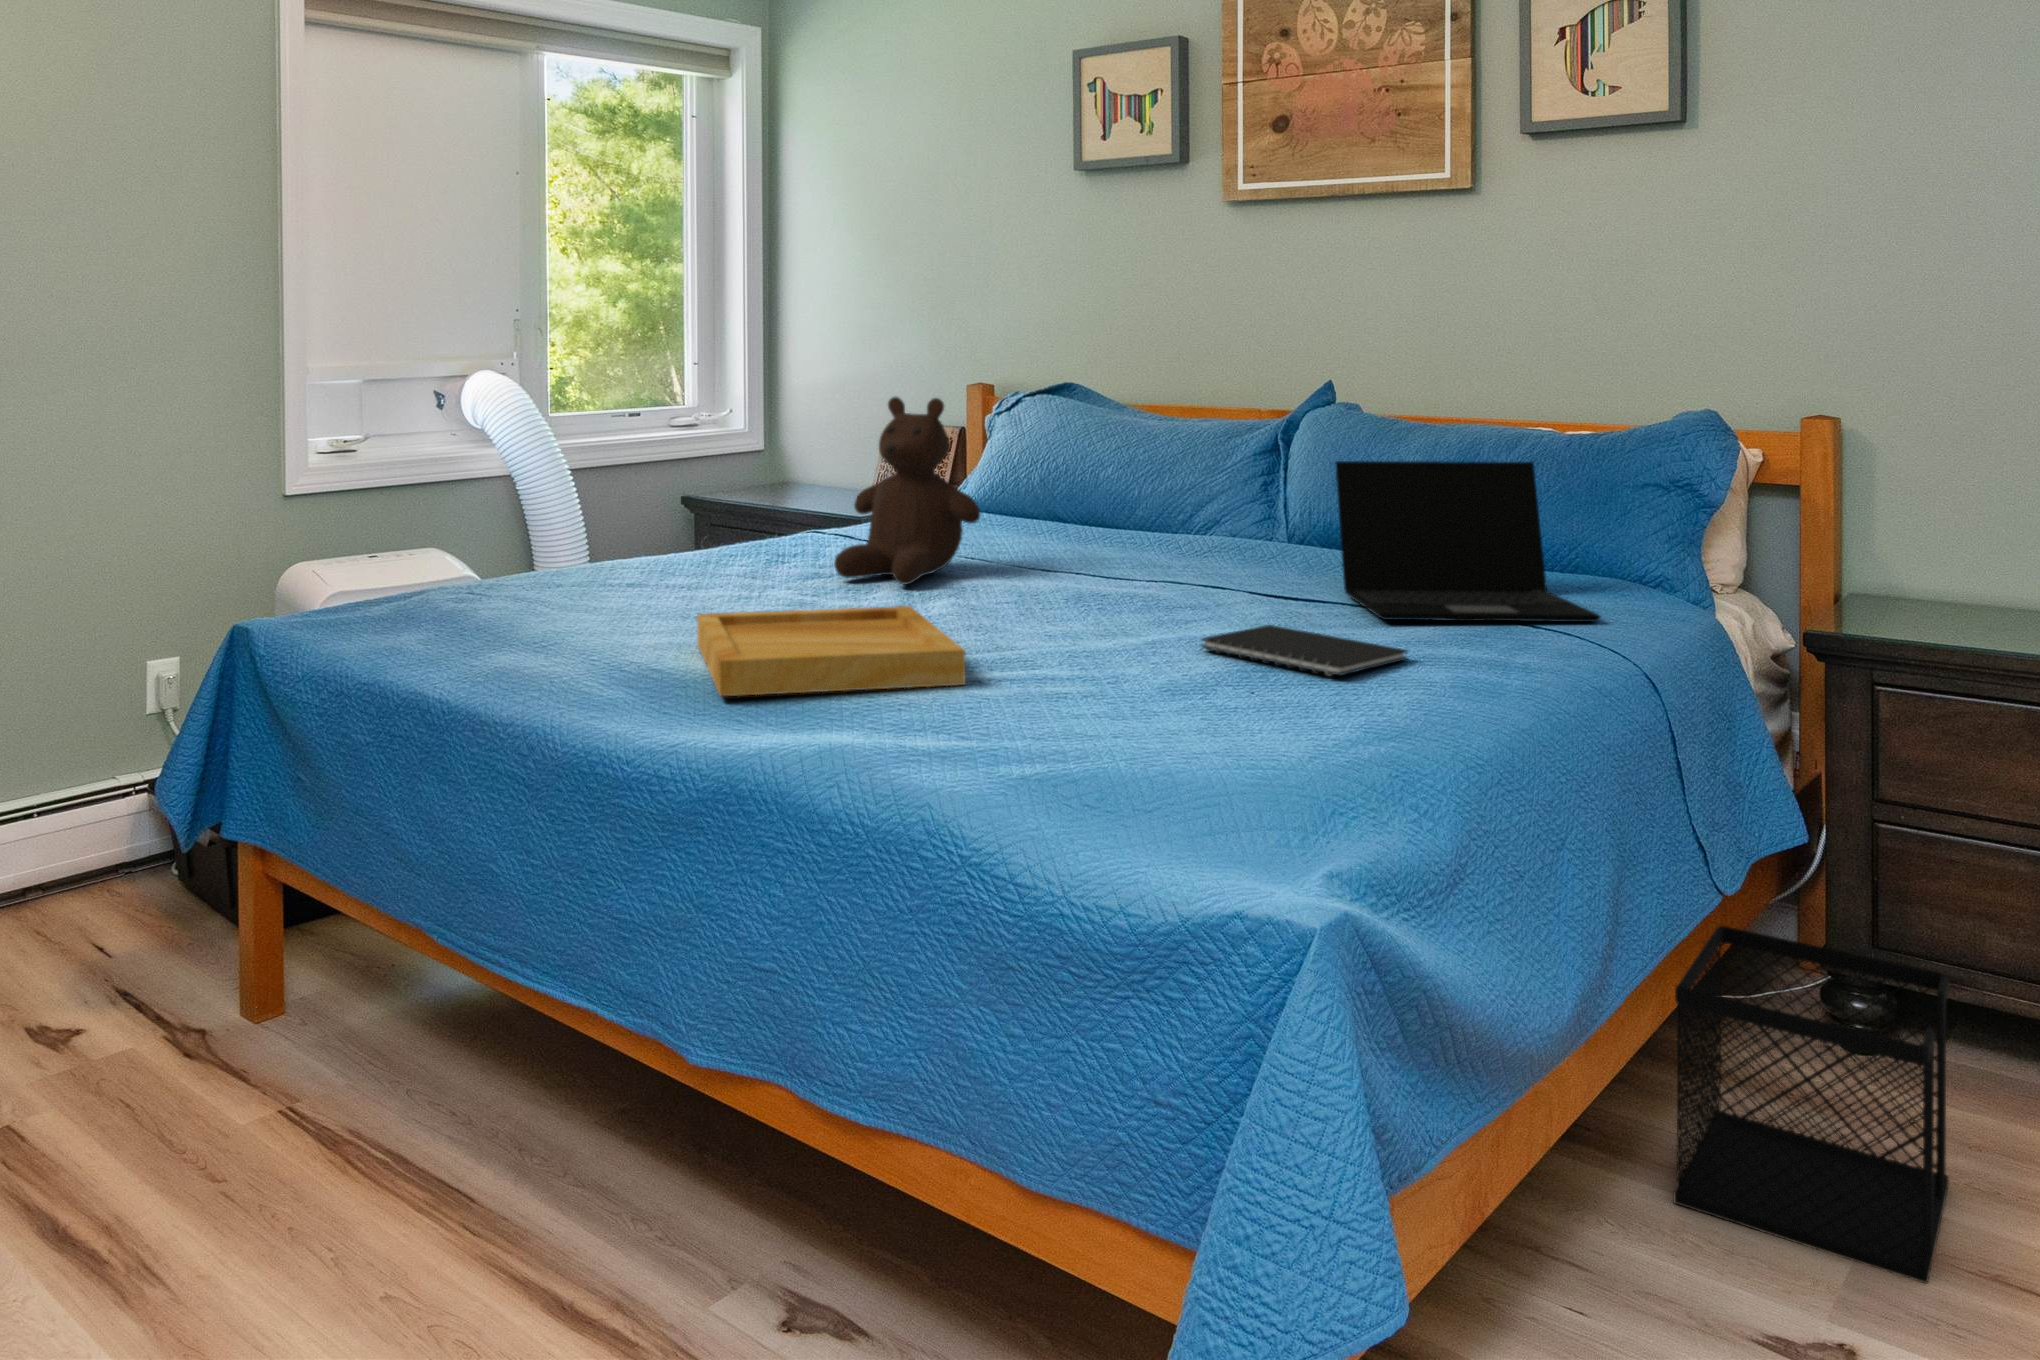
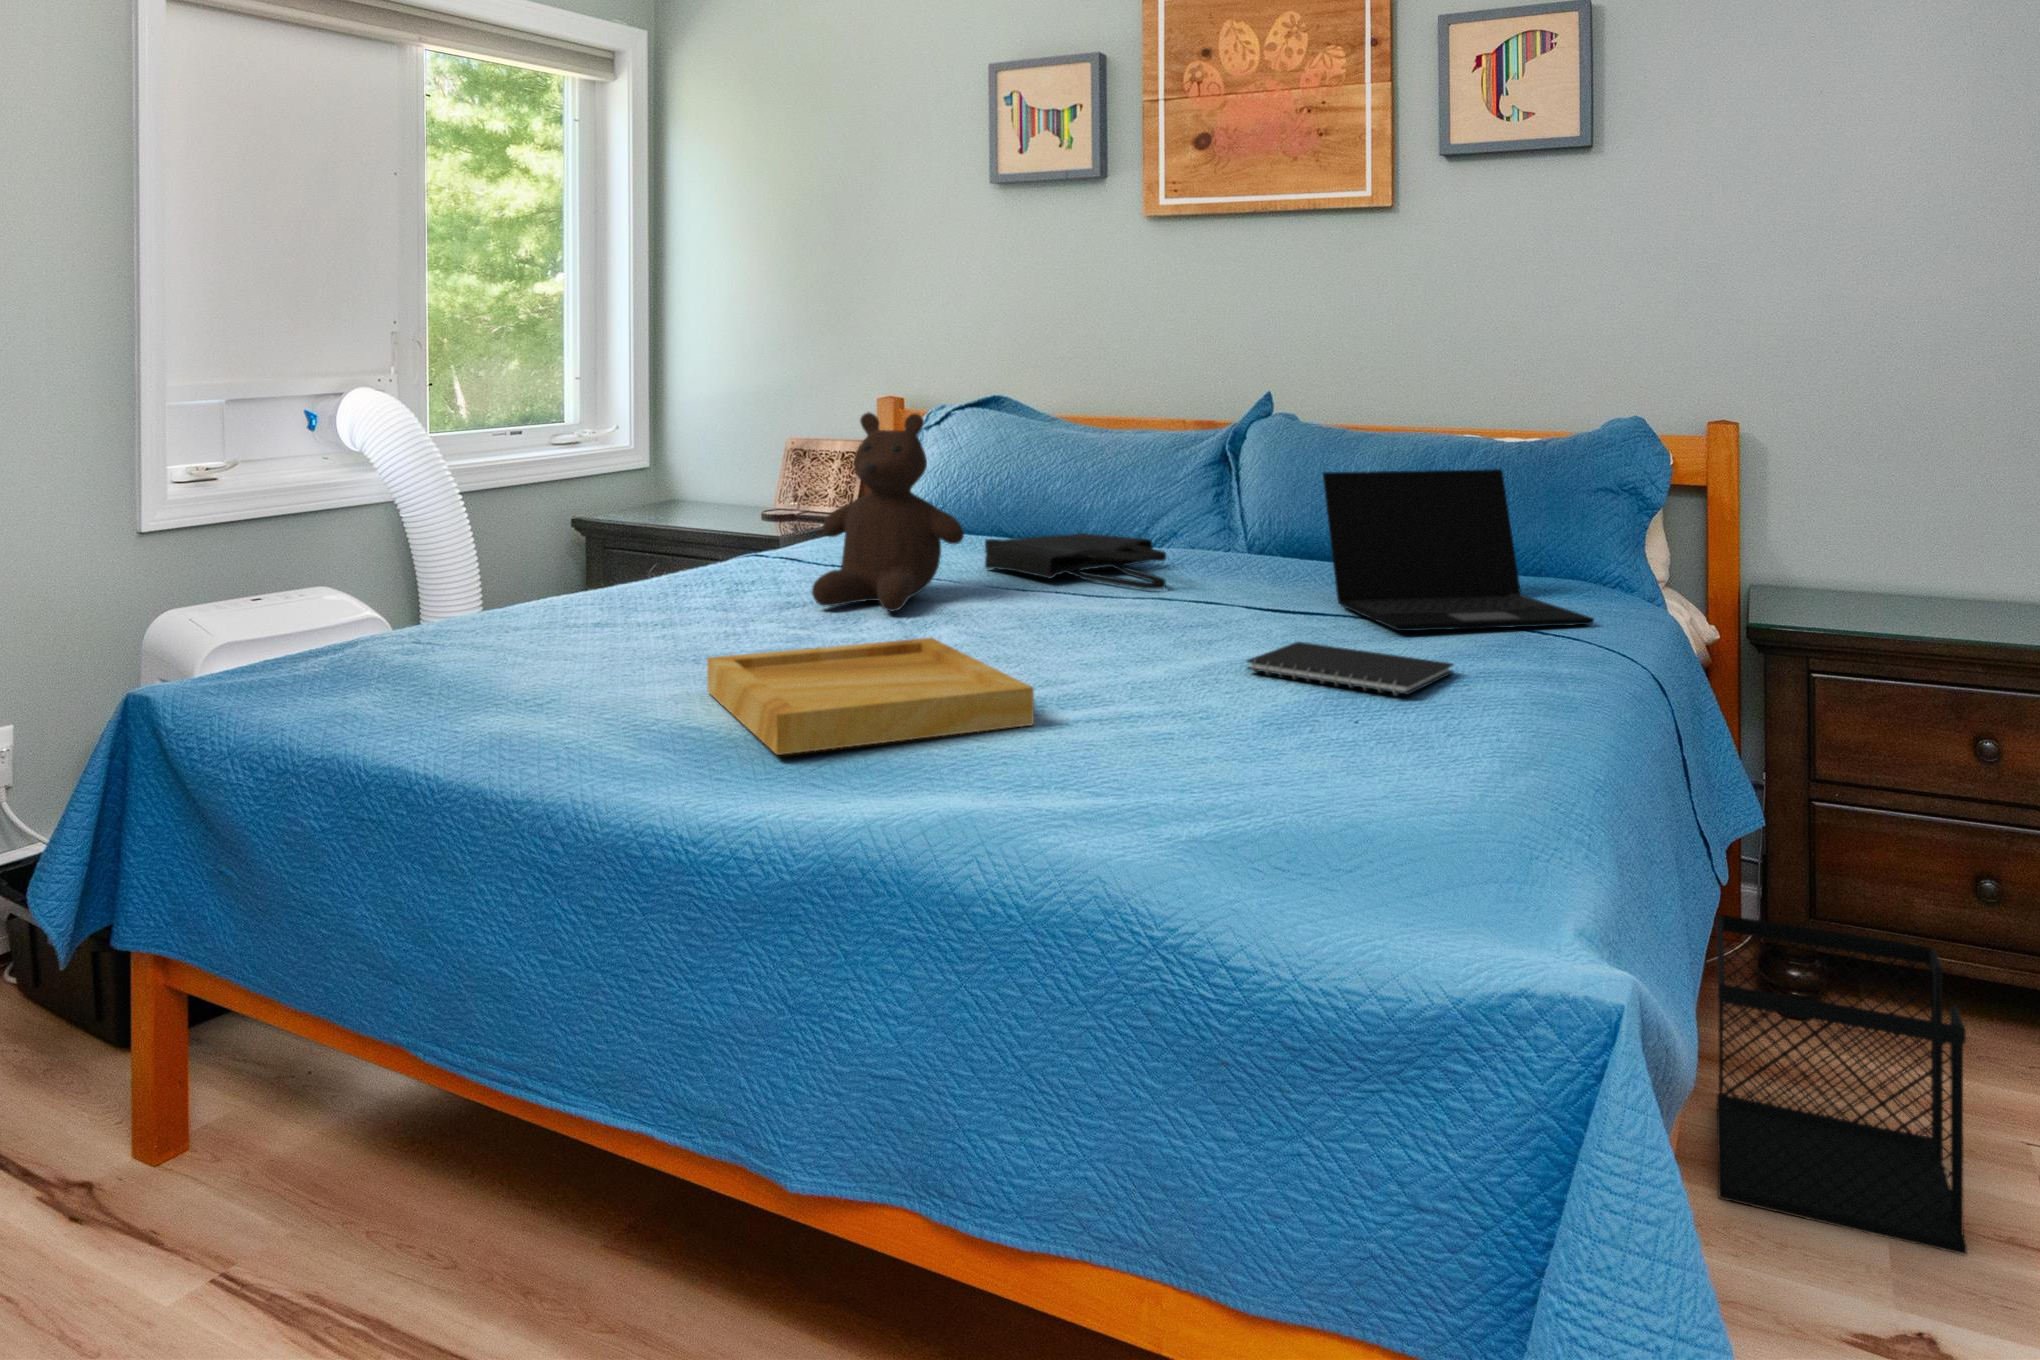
tote bag: none [1021,518,1187,574] -> present [985,533,1166,589]

